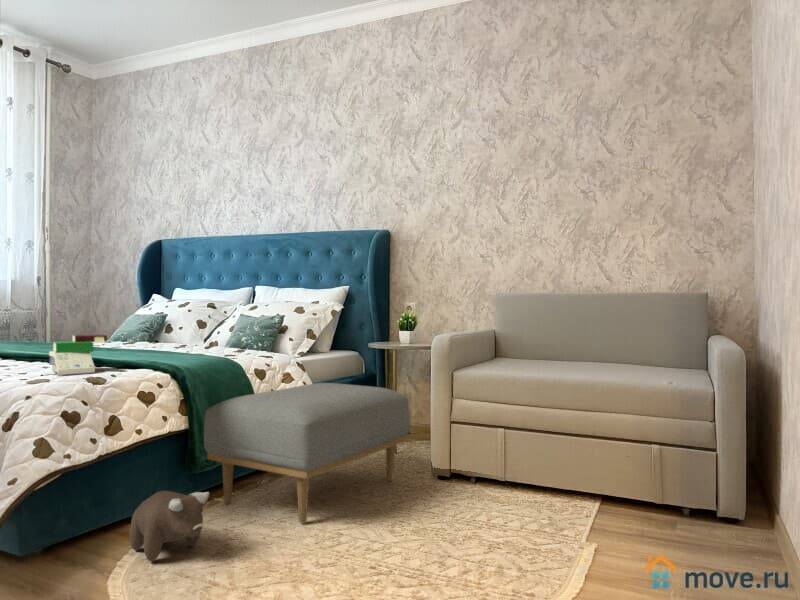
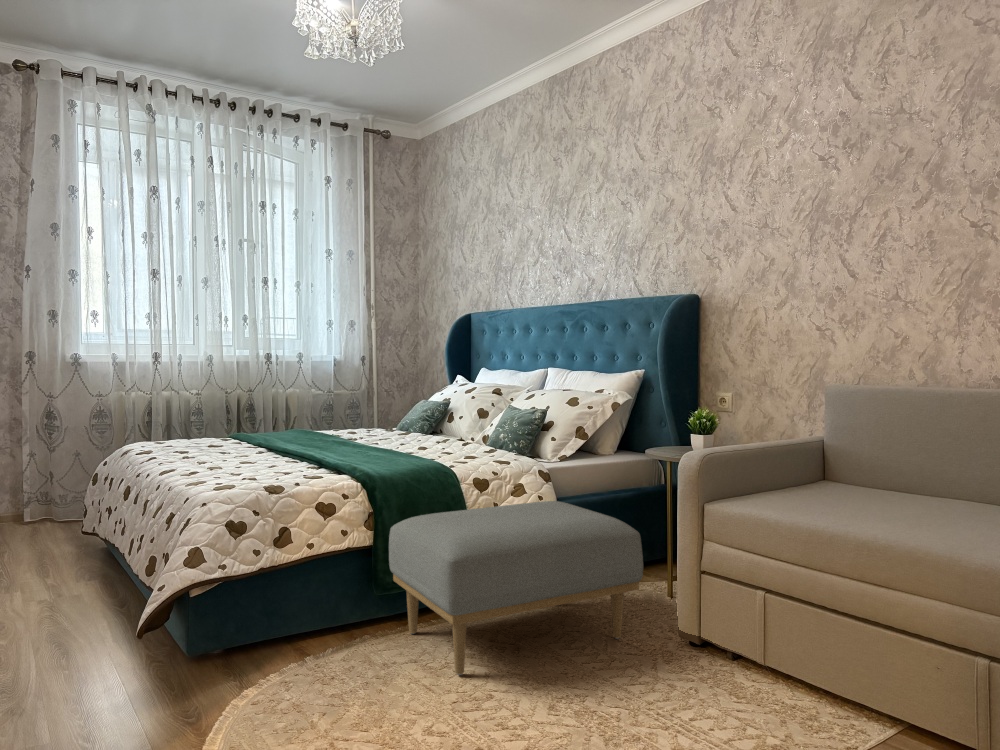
book: present [49,335,107,376] -> none [249,438,310,481]
plush toy: present [130,491,209,561] -> none [275,613,343,686]

